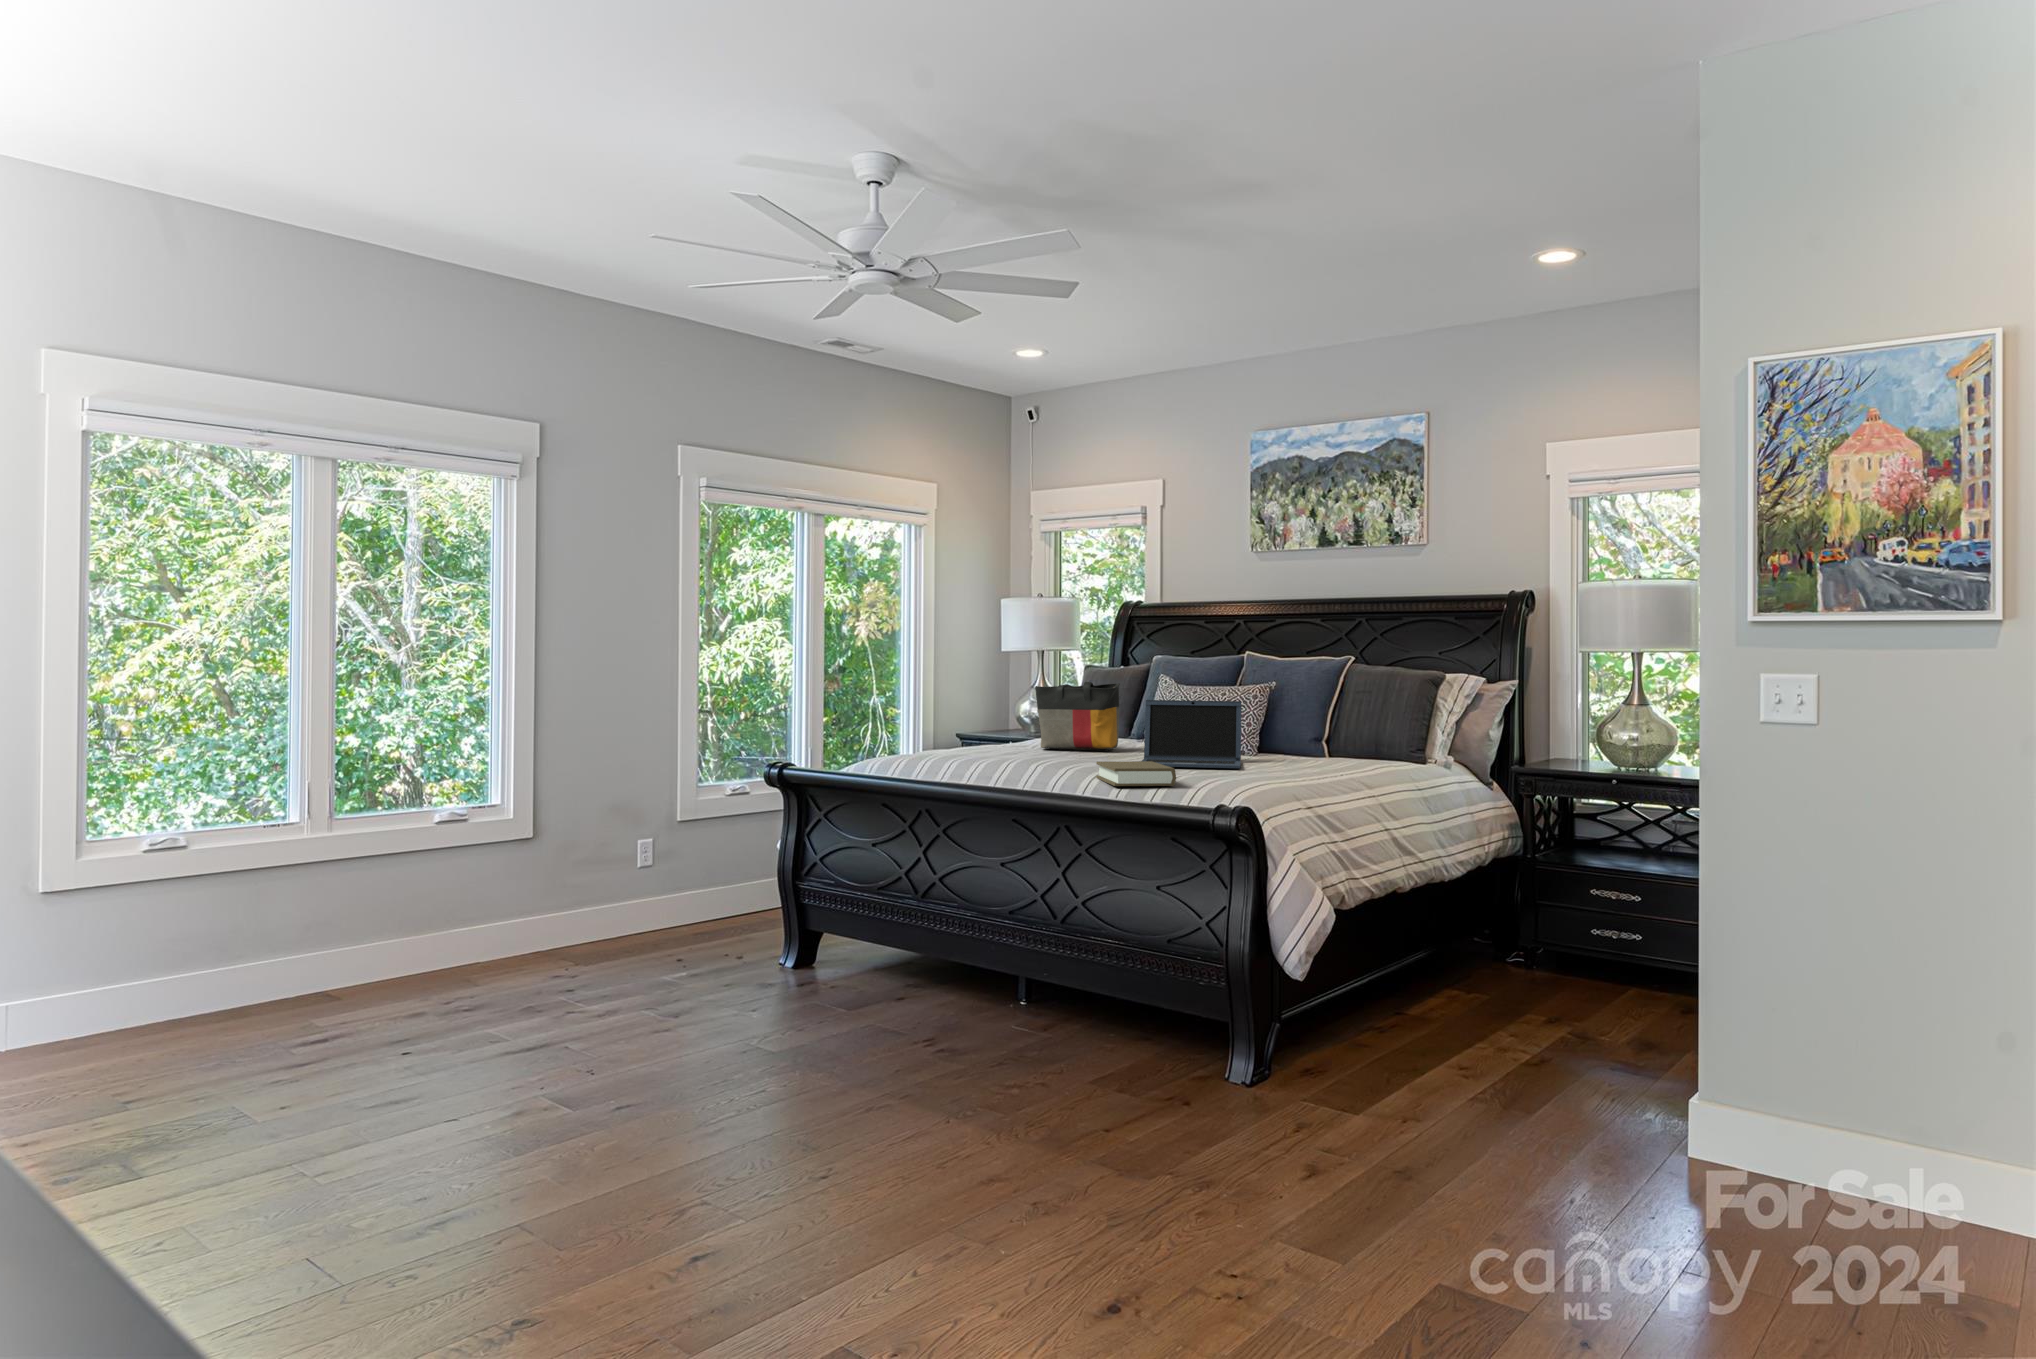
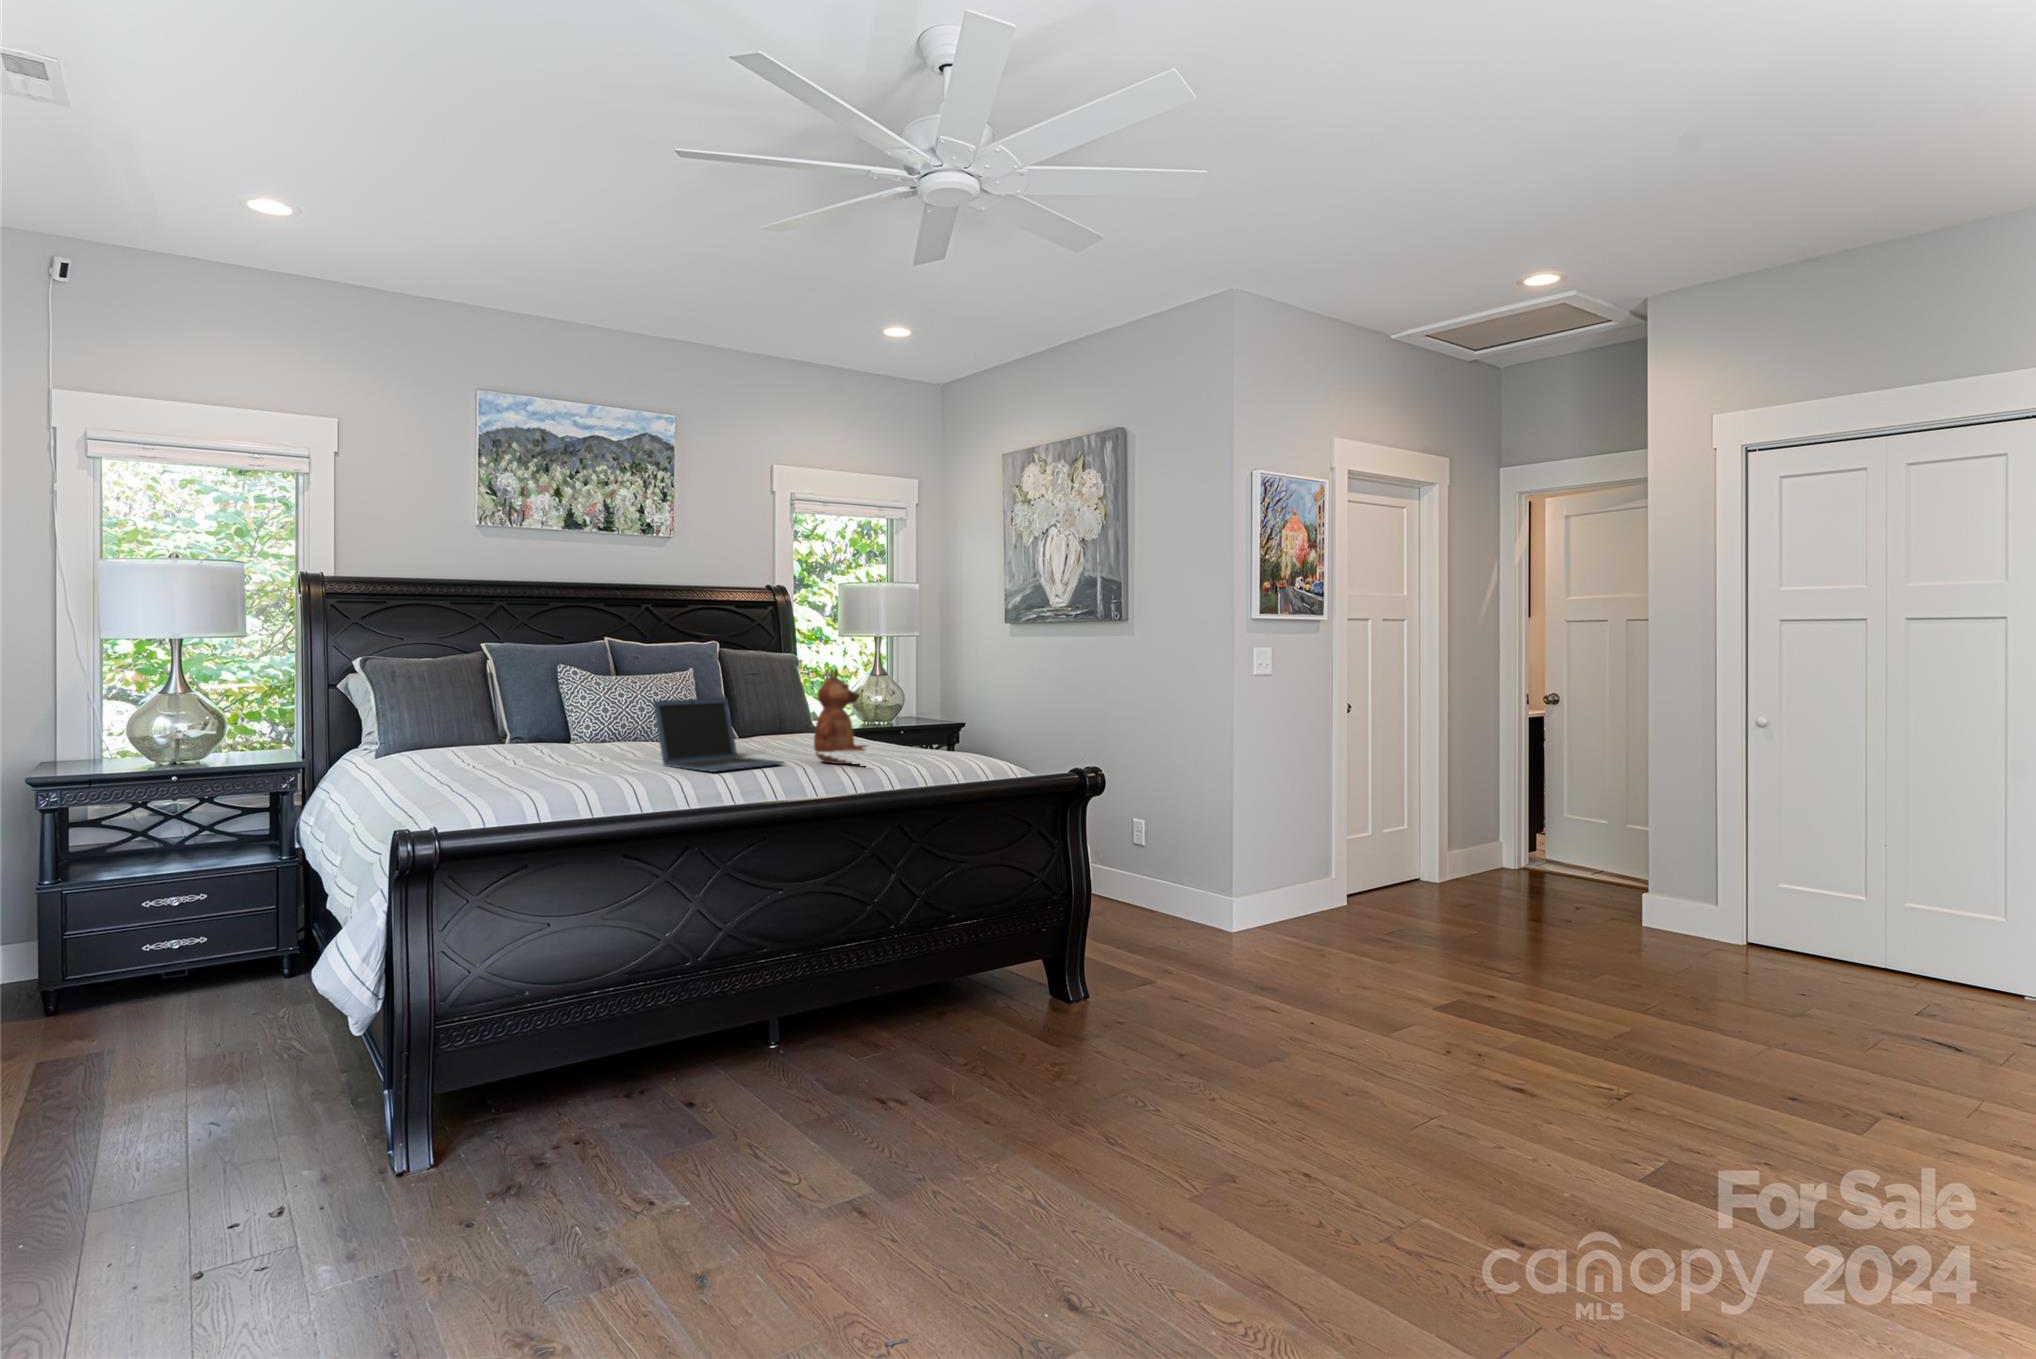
teddy bear: none [1264,670,1352,776] -> present [814,670,866,765]
tote bag: present [1035,682,1120,750] -> none [479,681,583,763]
book: present [1096,761,1176,786] -> none [752,766,858,793]

